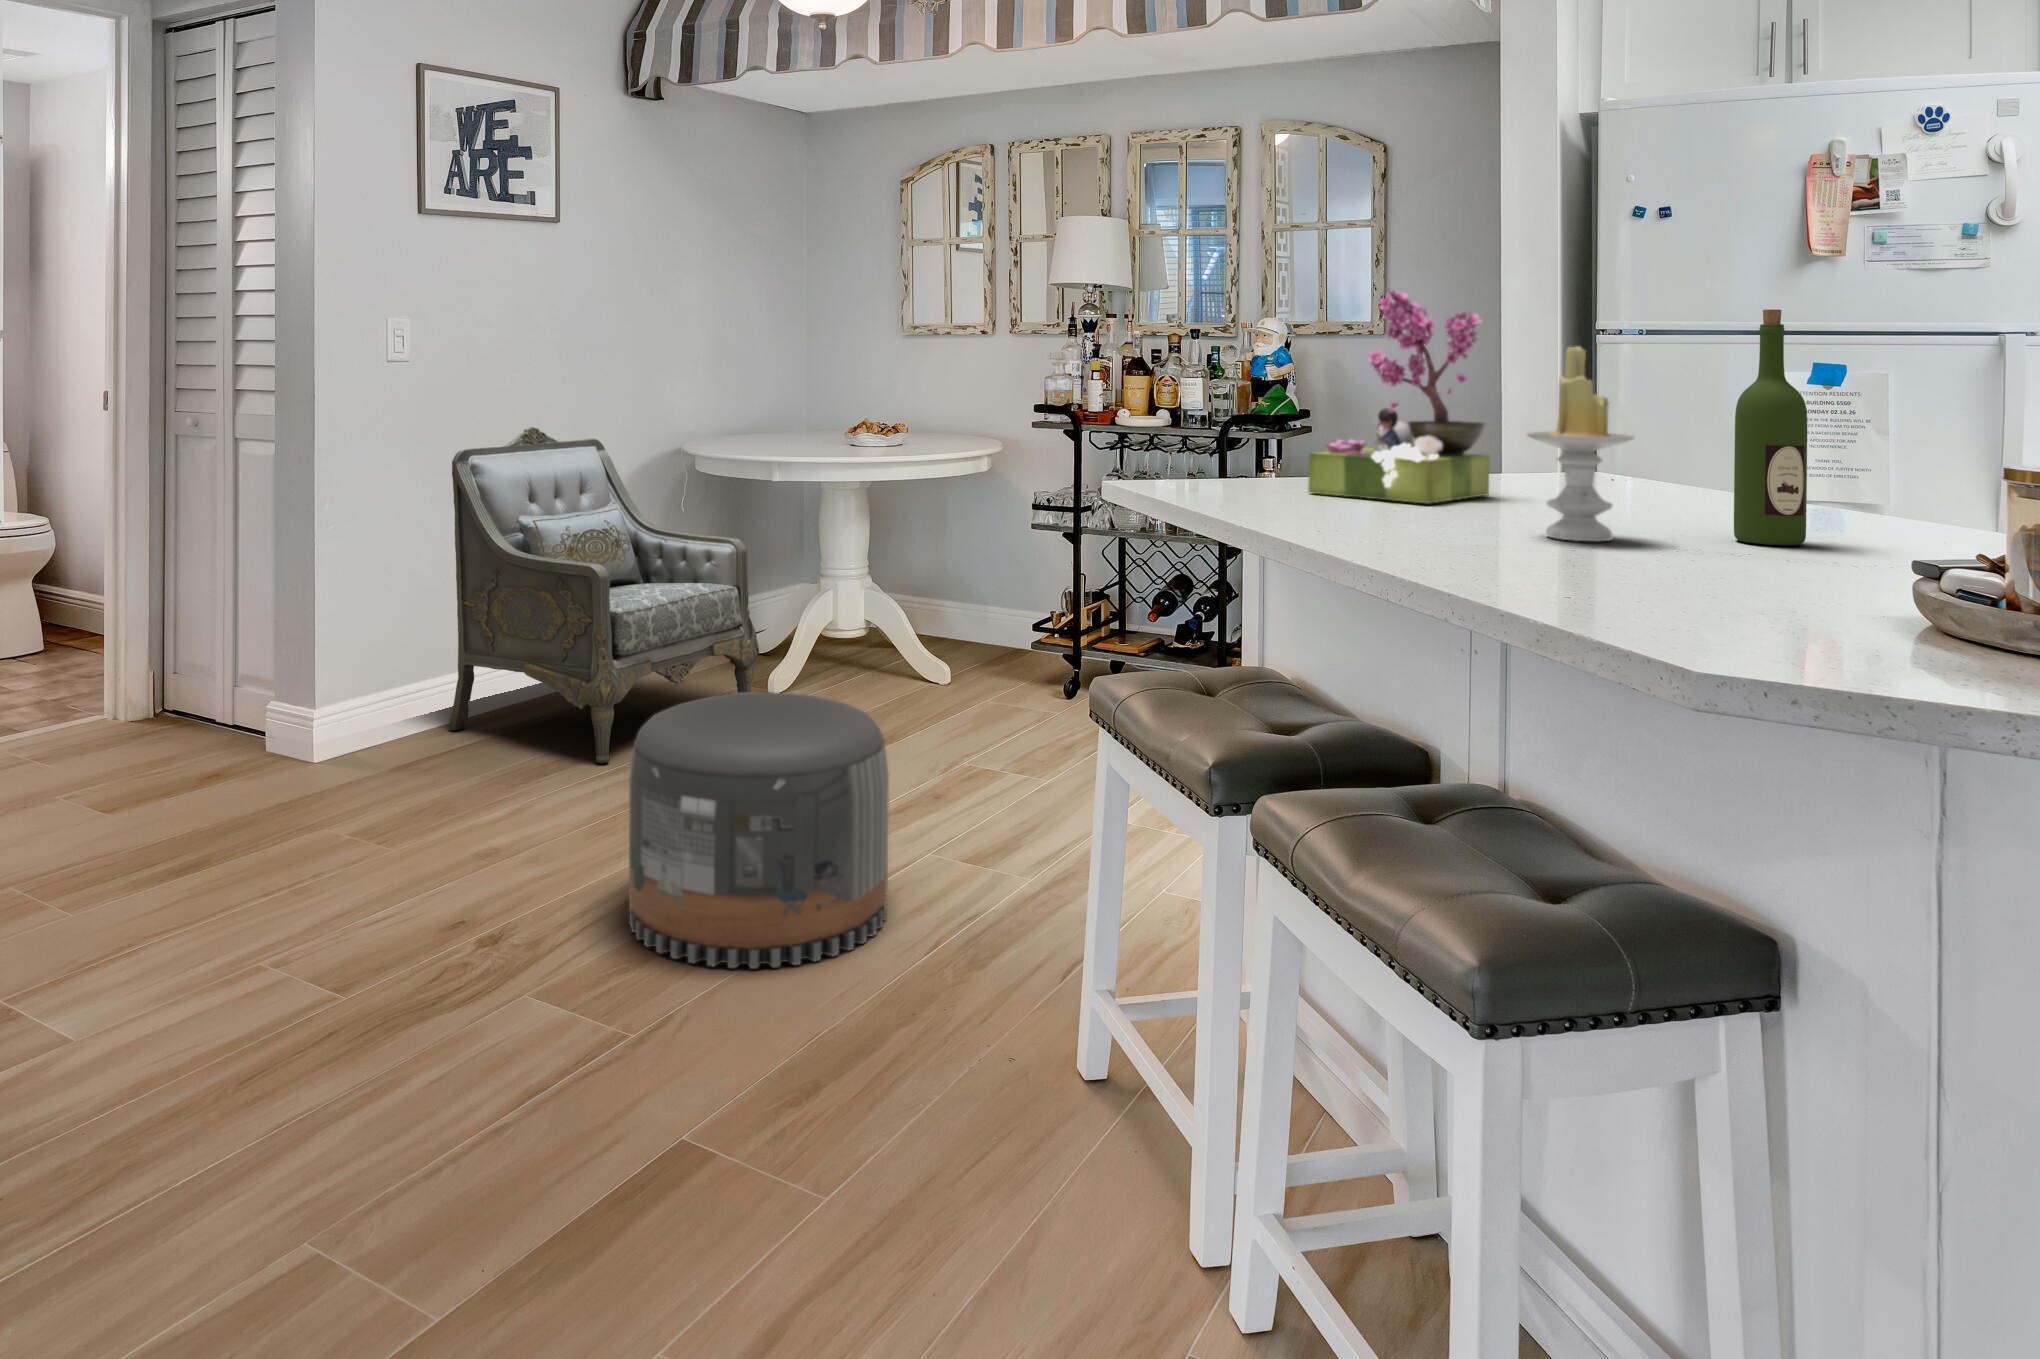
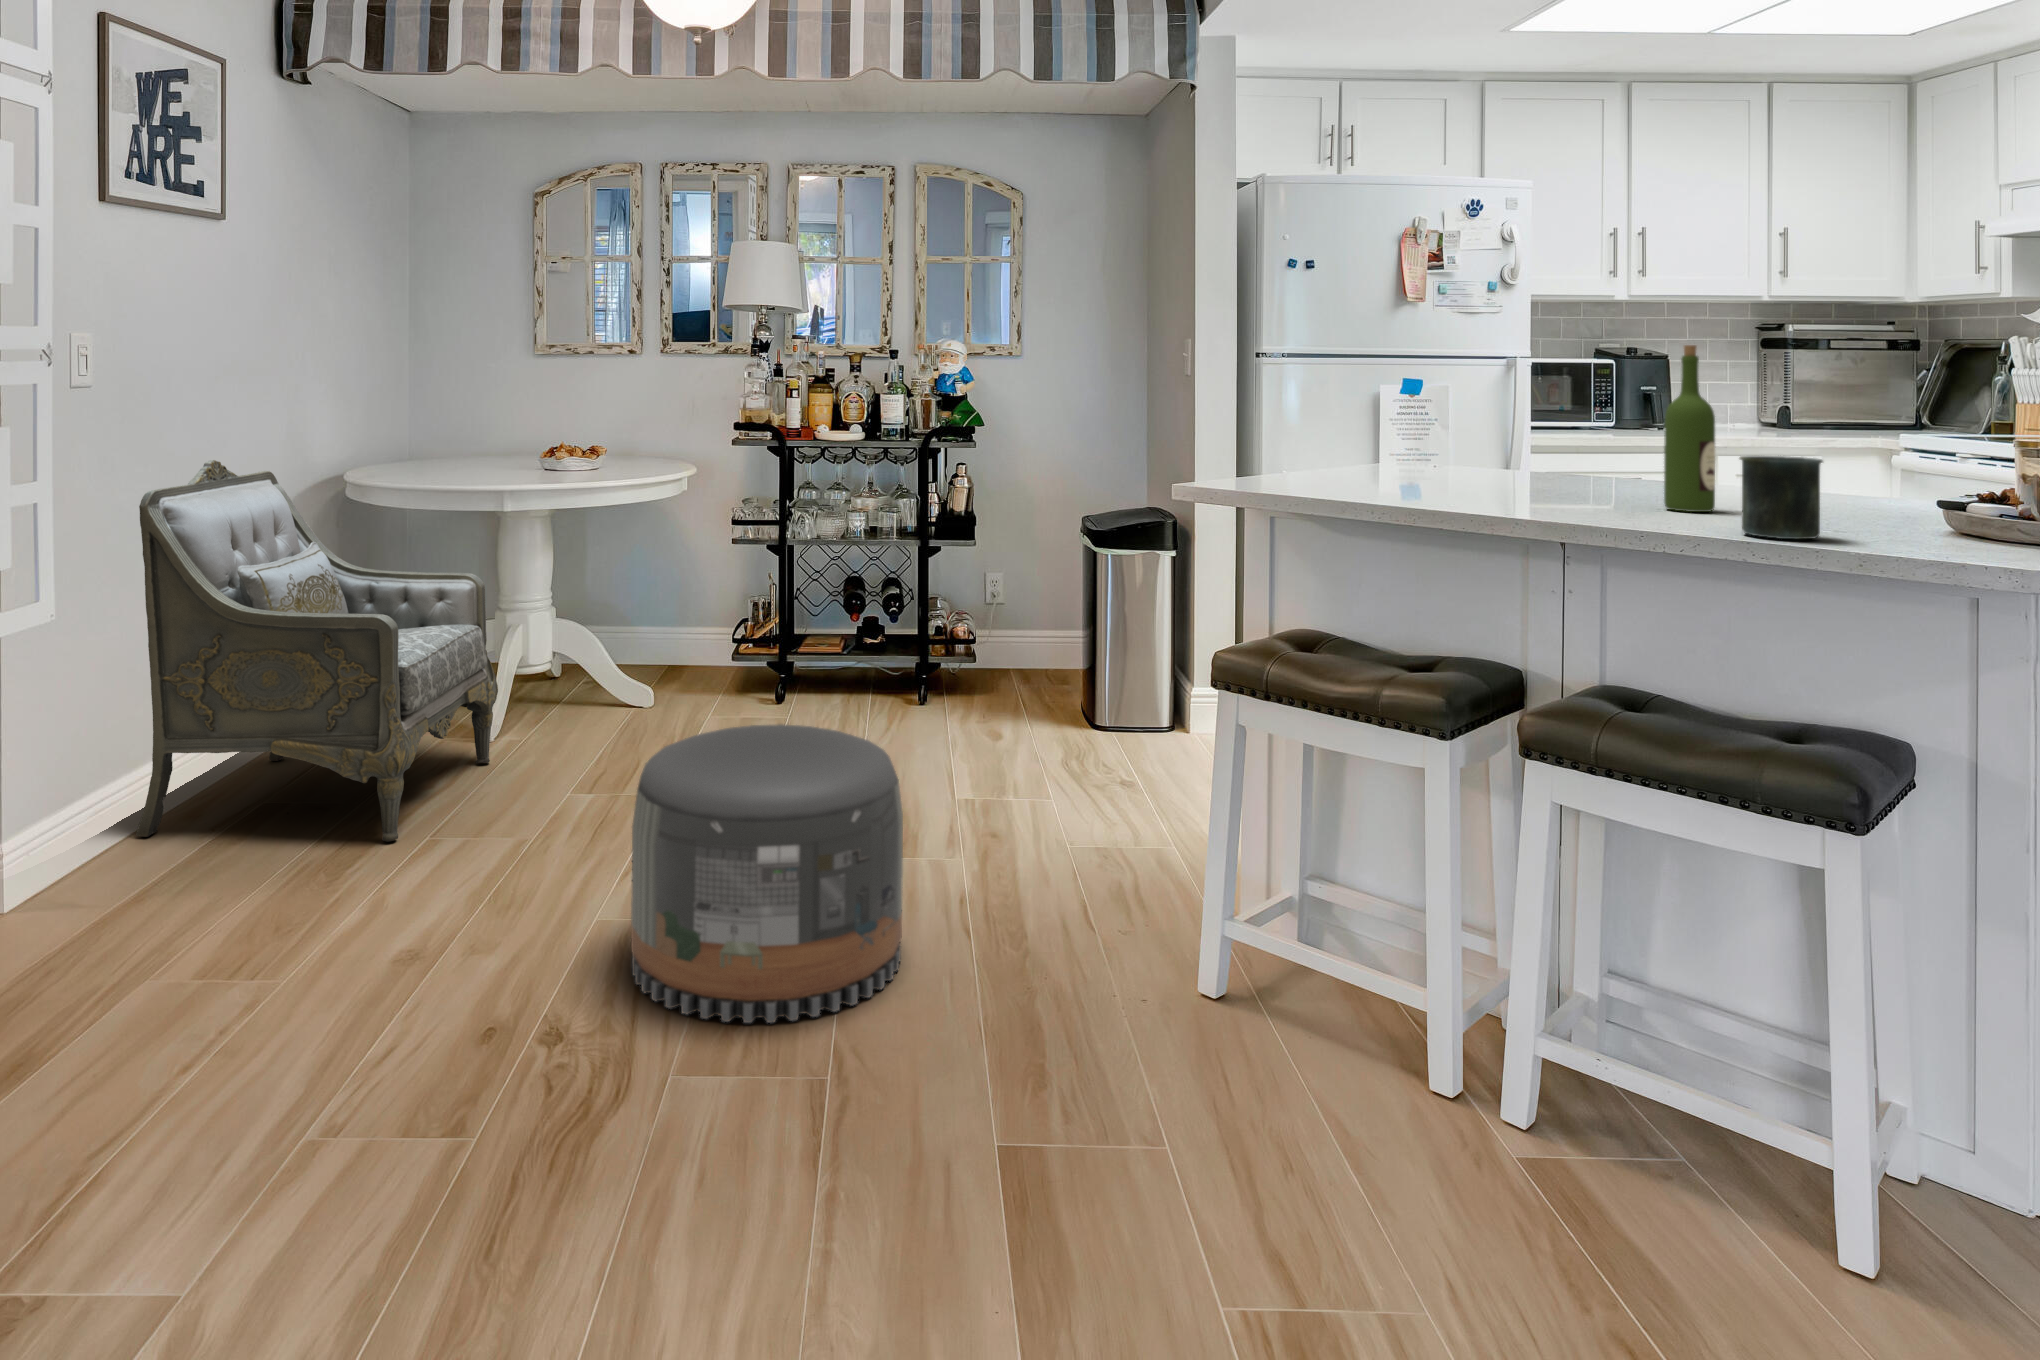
flower arrangement: present [1308,289,1489,504] -> none [1291,320,1410,496]
candle: present [1527,346,1634,541] -> none [1563,371,1644,517]
mug: none [1634,462,1748,580] -> present [1740,456,1823,539]

